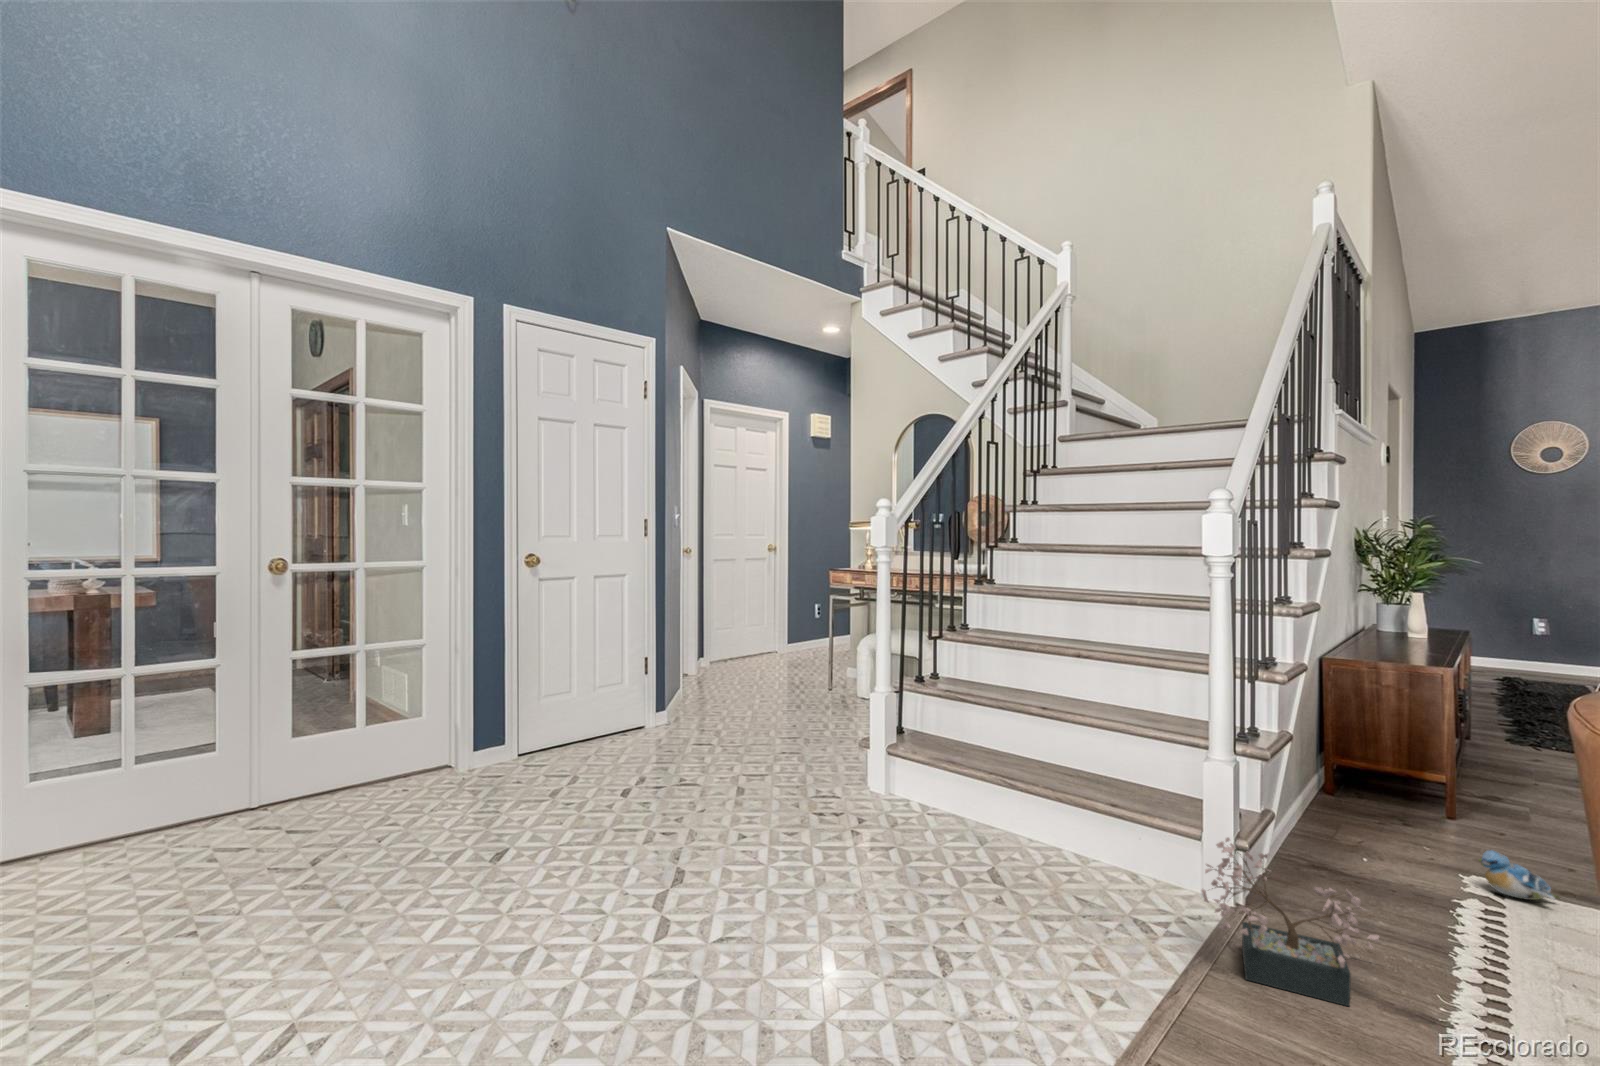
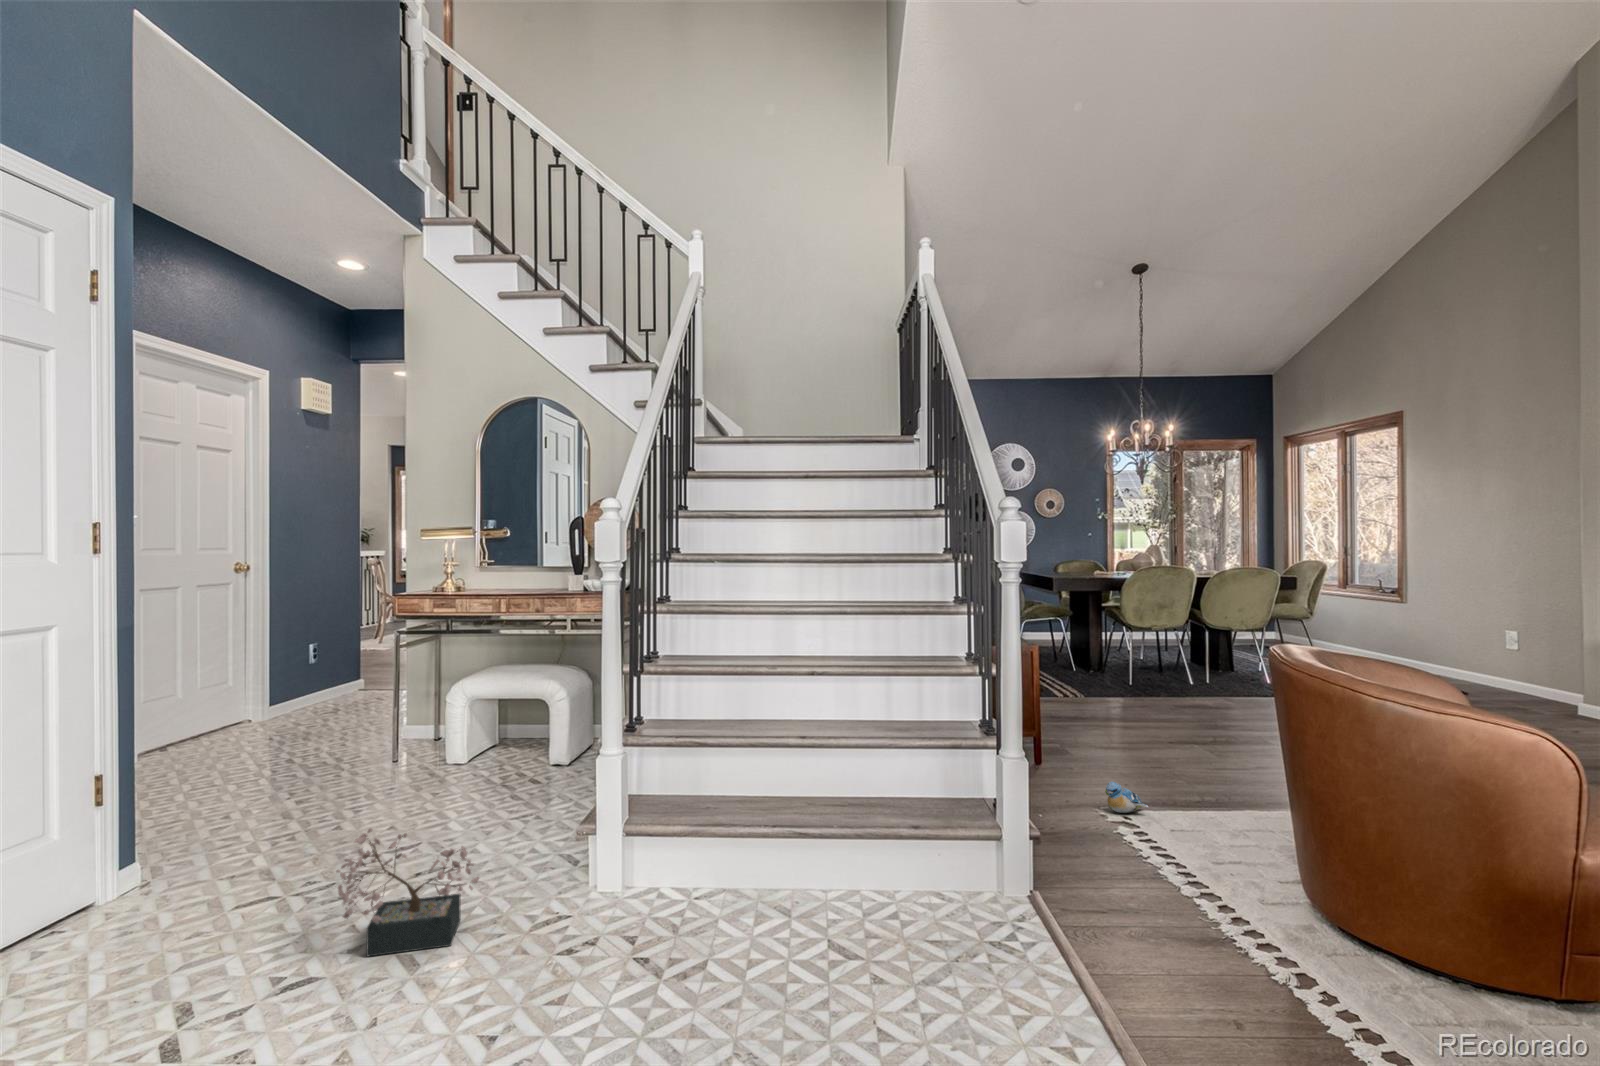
decorative plant: present [1201,838,1379,1006] -> present [336,828,479,956]

